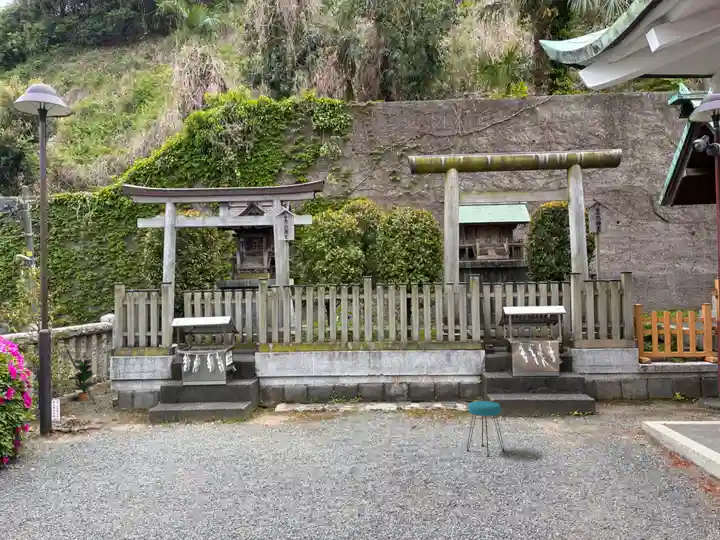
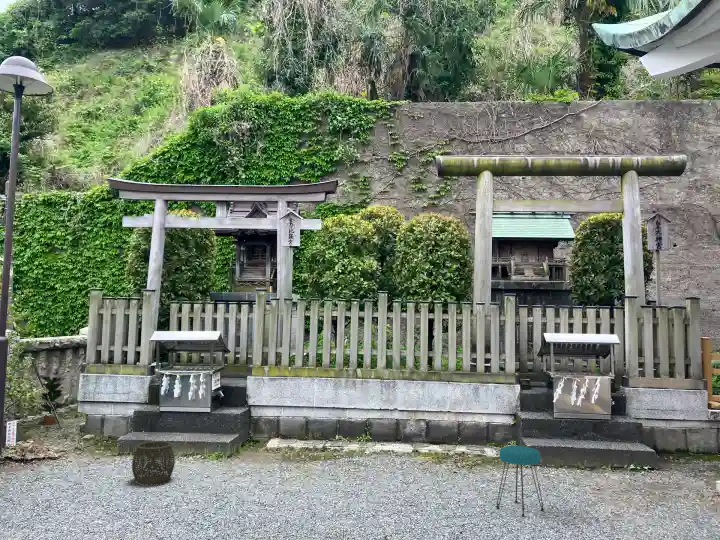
woven basket: none [166,410,202,446] -> present [132,441,175,484]

